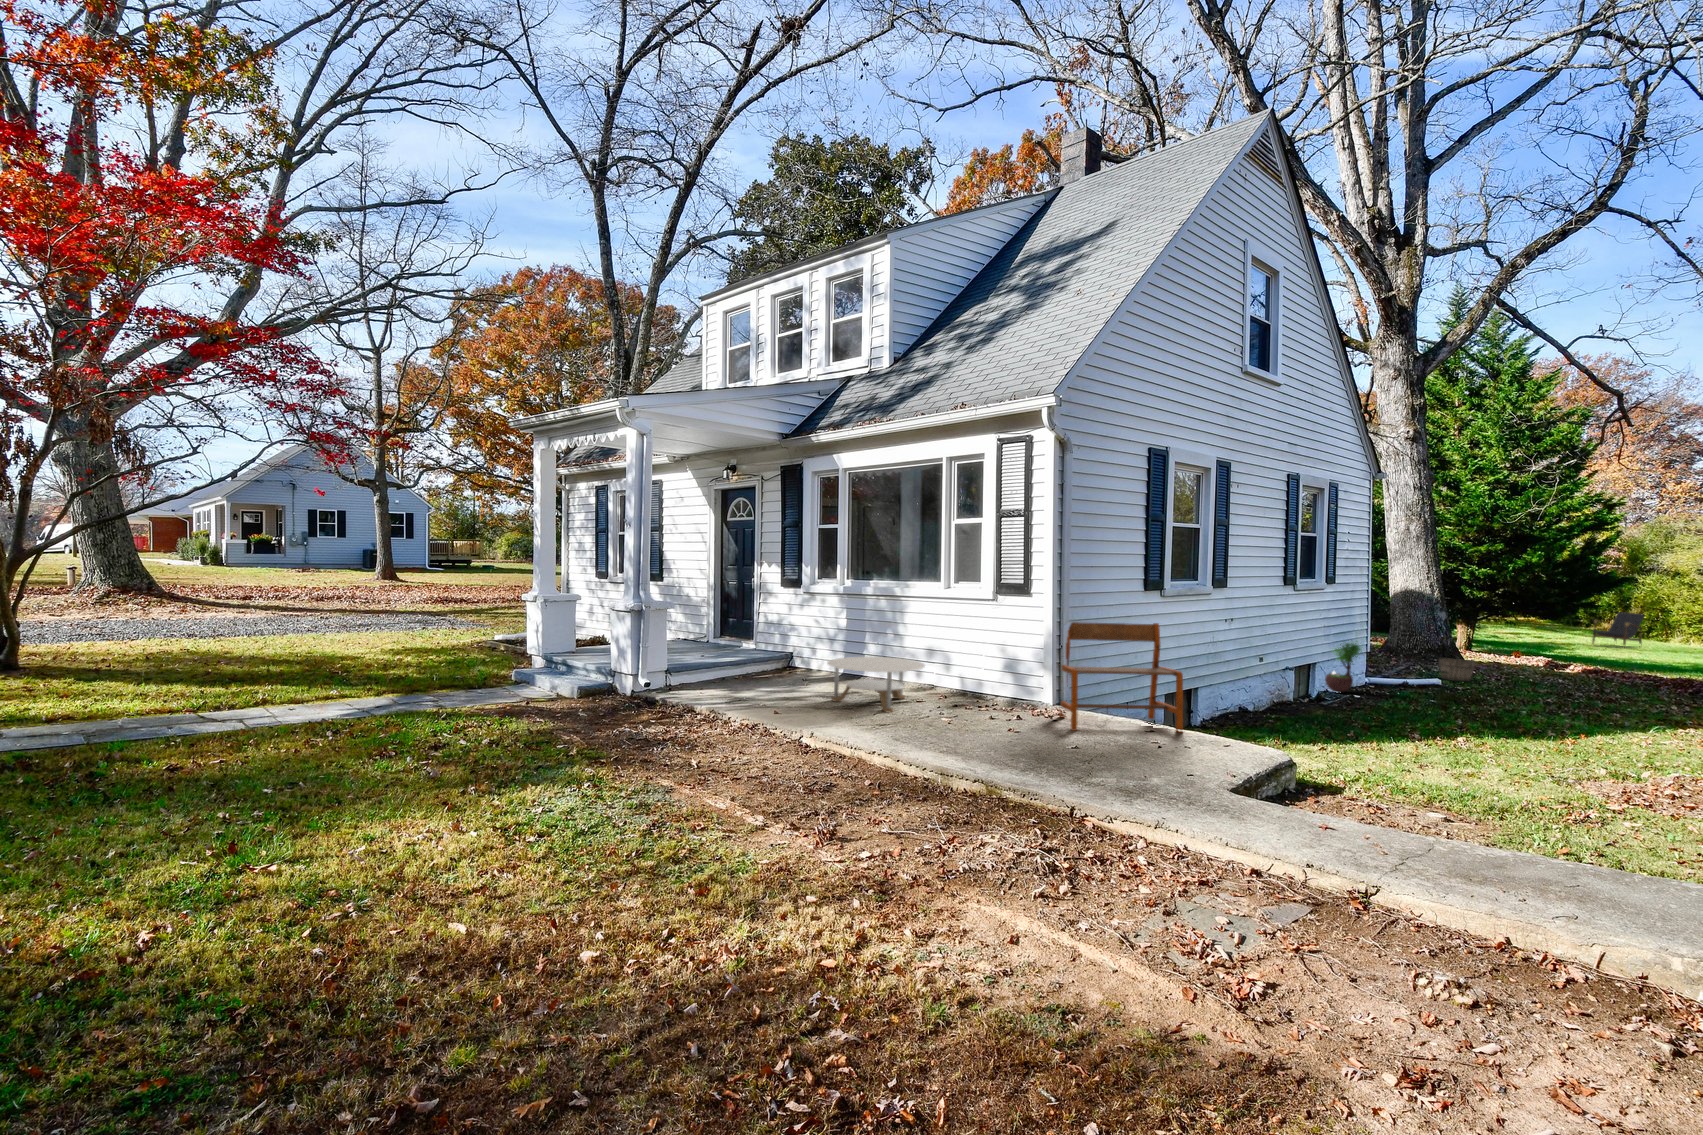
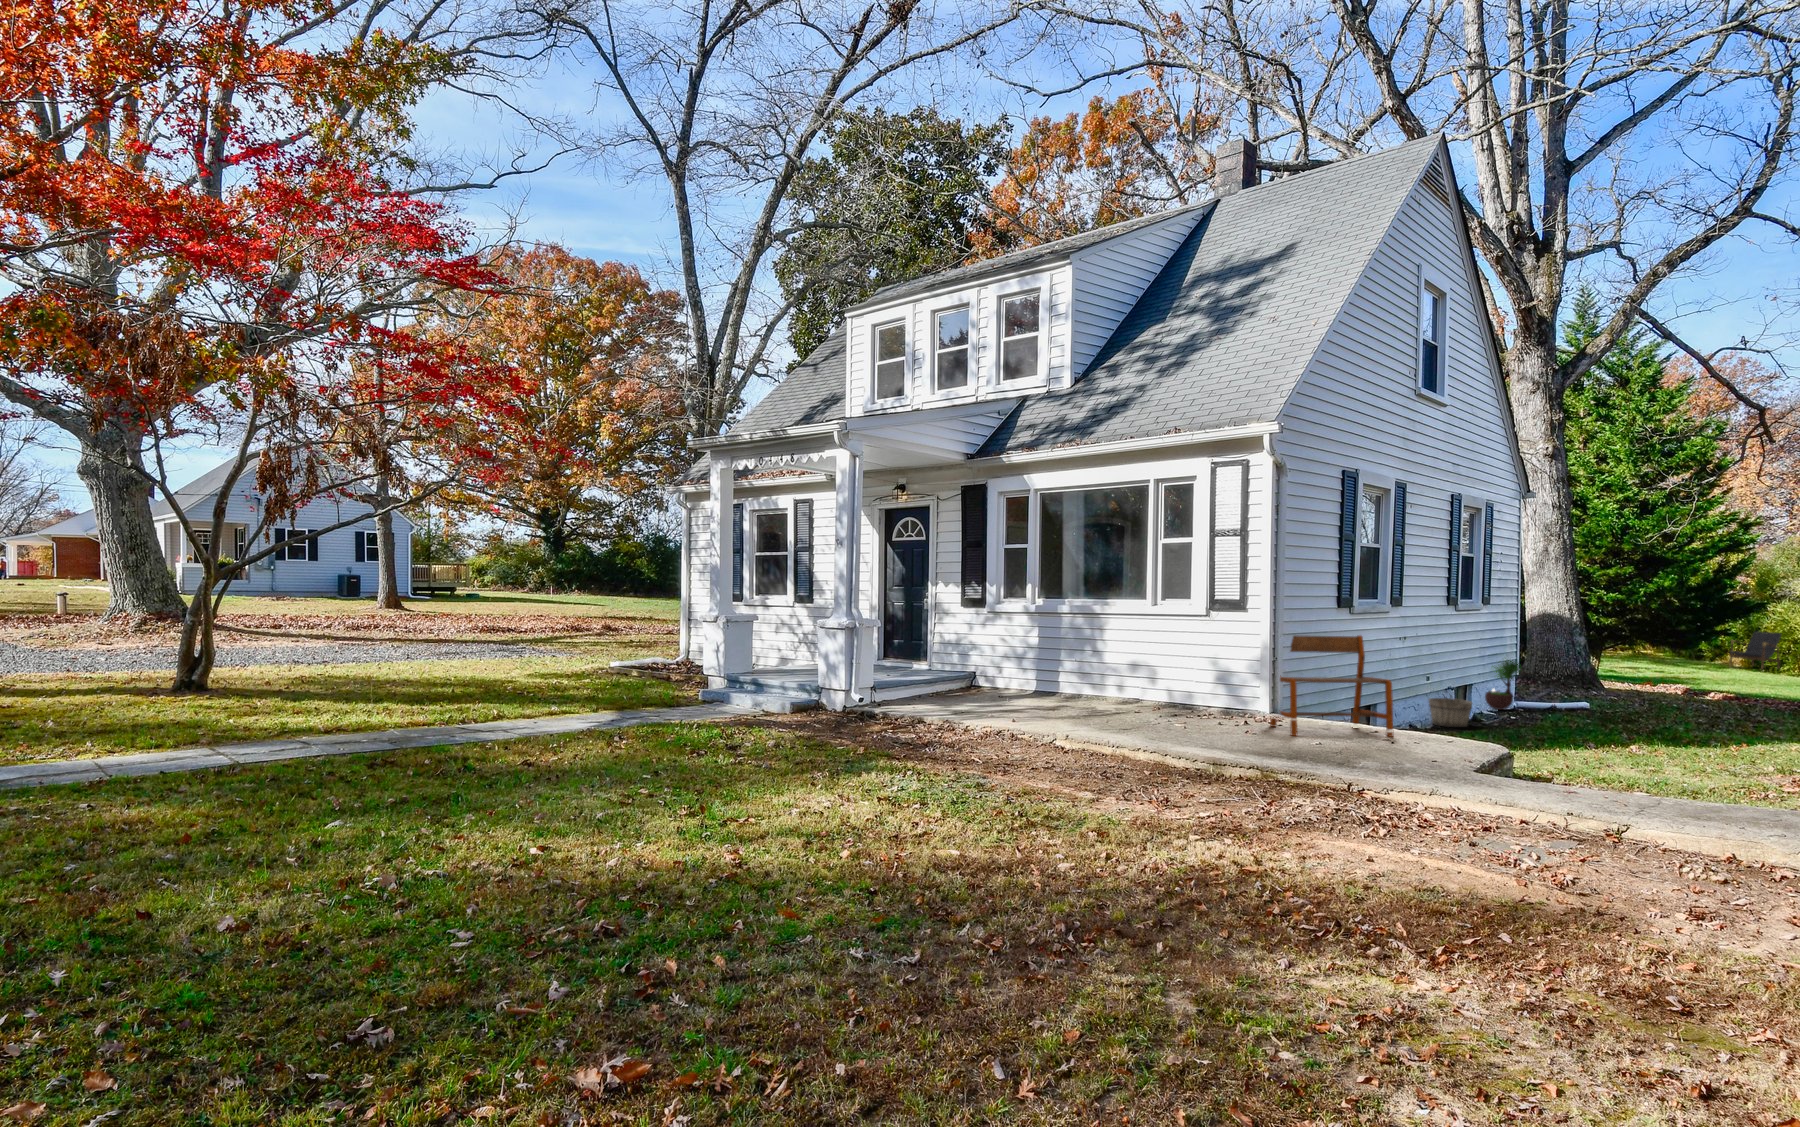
round table: present [827,657,925,712] -> none [1039,673,1136,724]
wooden bucket: present [1439,657,1475,681] -> present [1429,695,1472,727]

